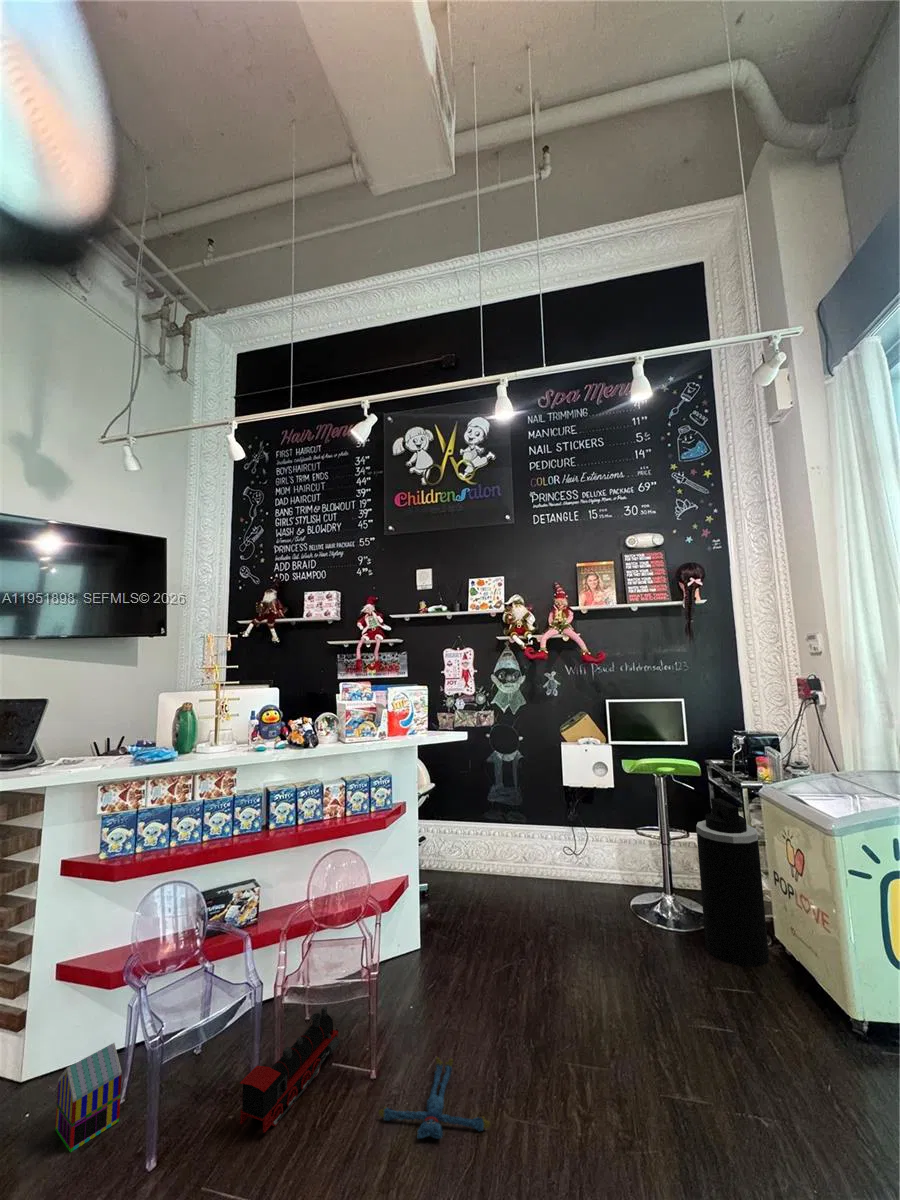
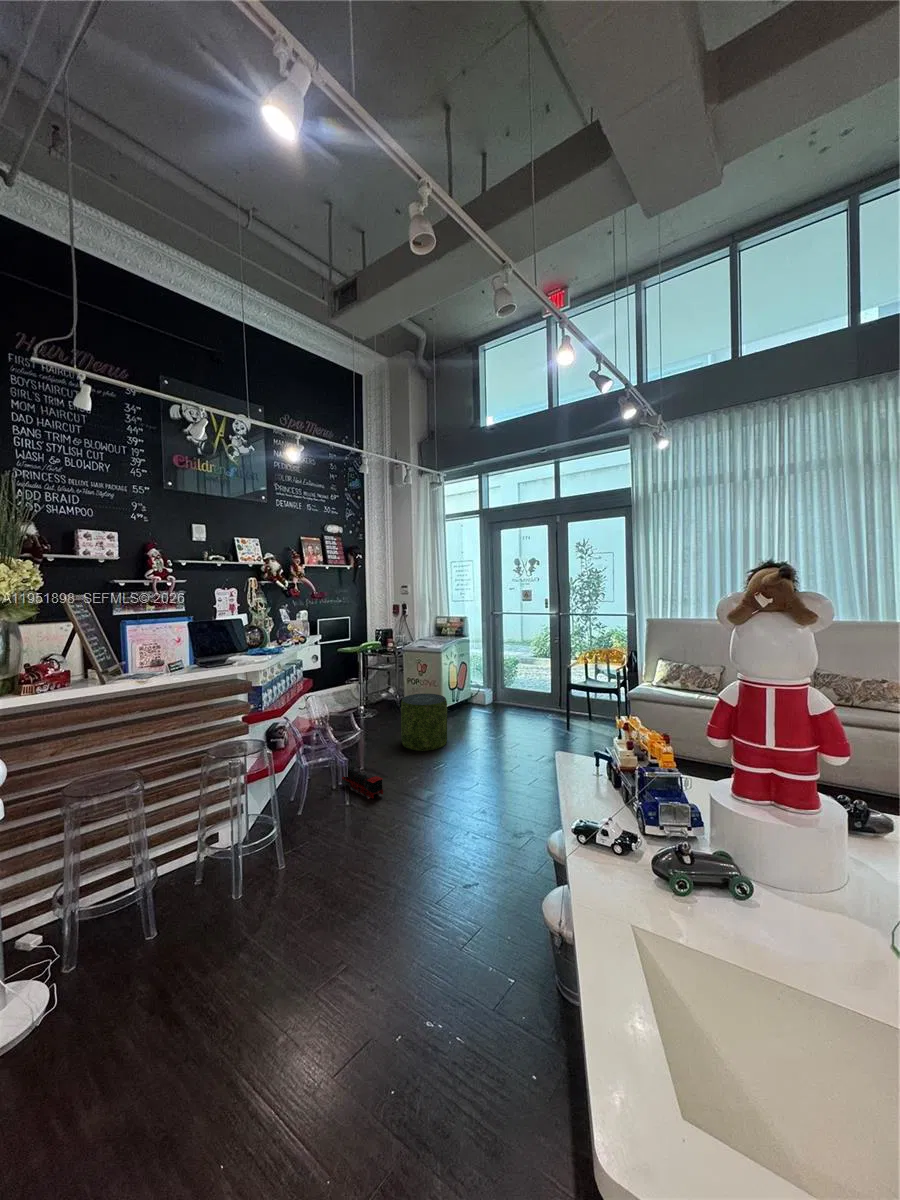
trash can: present [696,798,769,967] -> none [378,656,401,717]
pouf: none [555,915,701,1142] -> present [401,694,447,751]
toy house: present [55,1043,122,1152] -> none [315,800,342,843]
plush toy: present [379,1057,490,1139] -> none [385,760,420,777]

